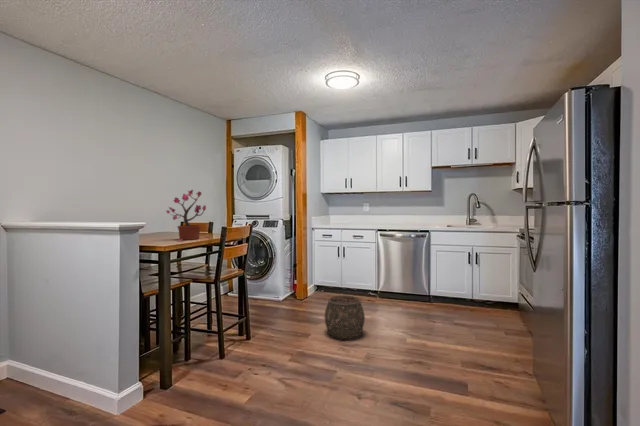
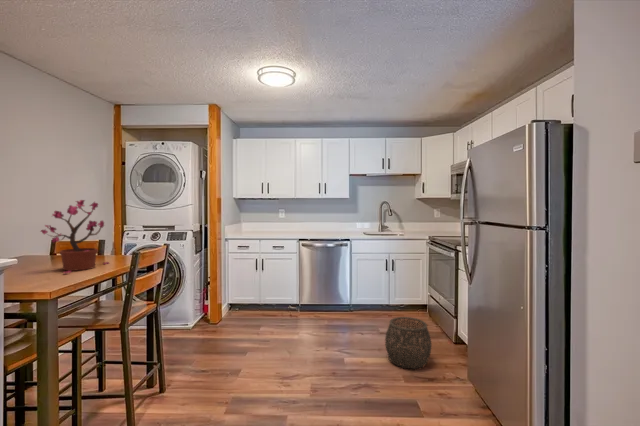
woven basket: present [325,295,365,339] -> present [385,317,431,369]

